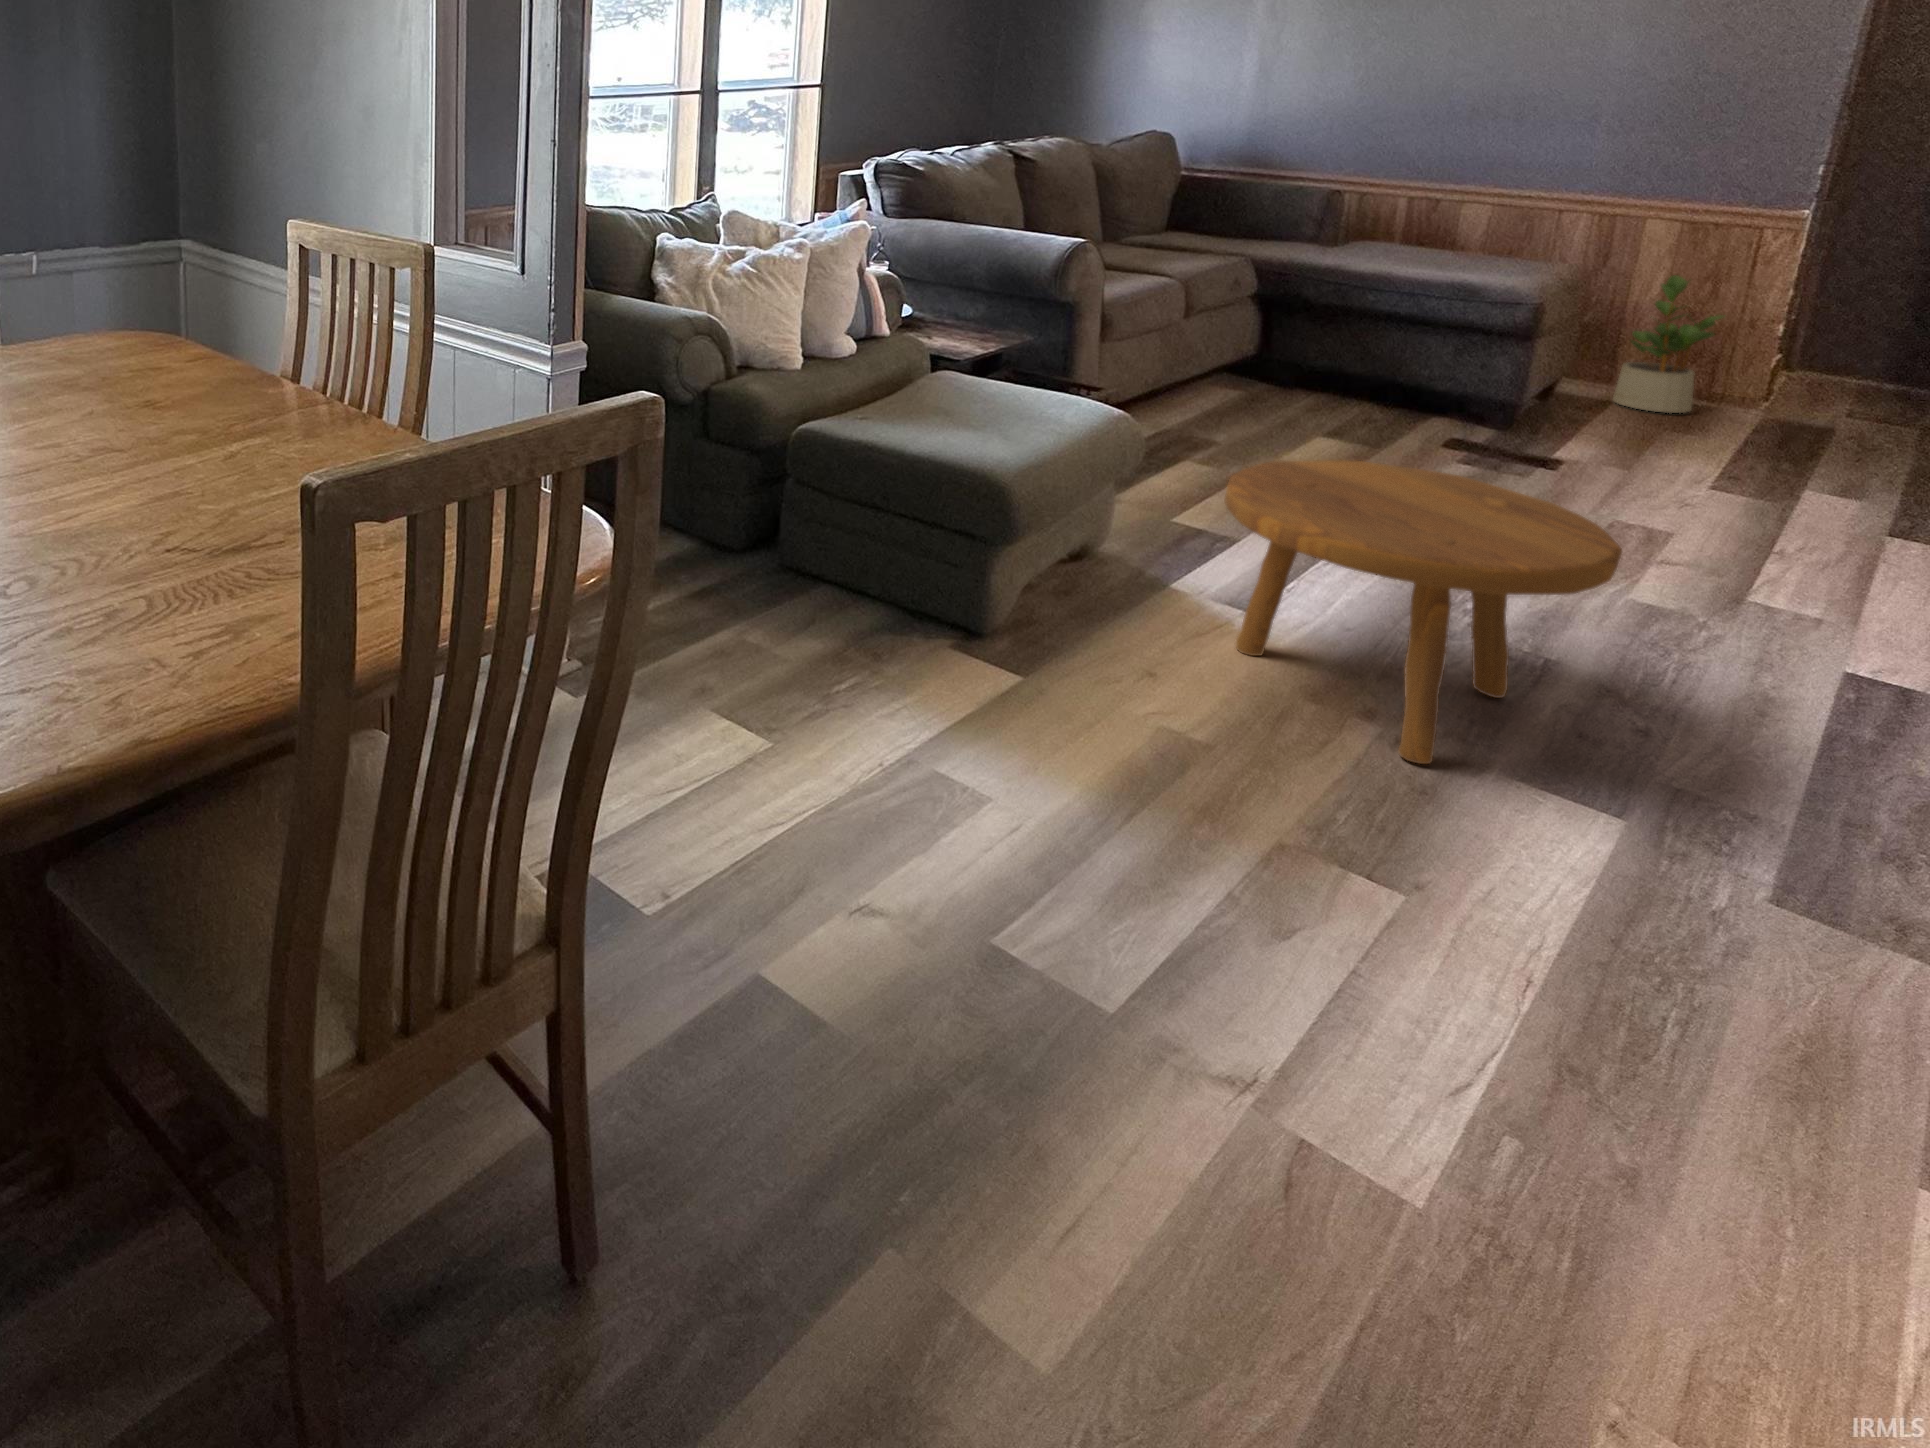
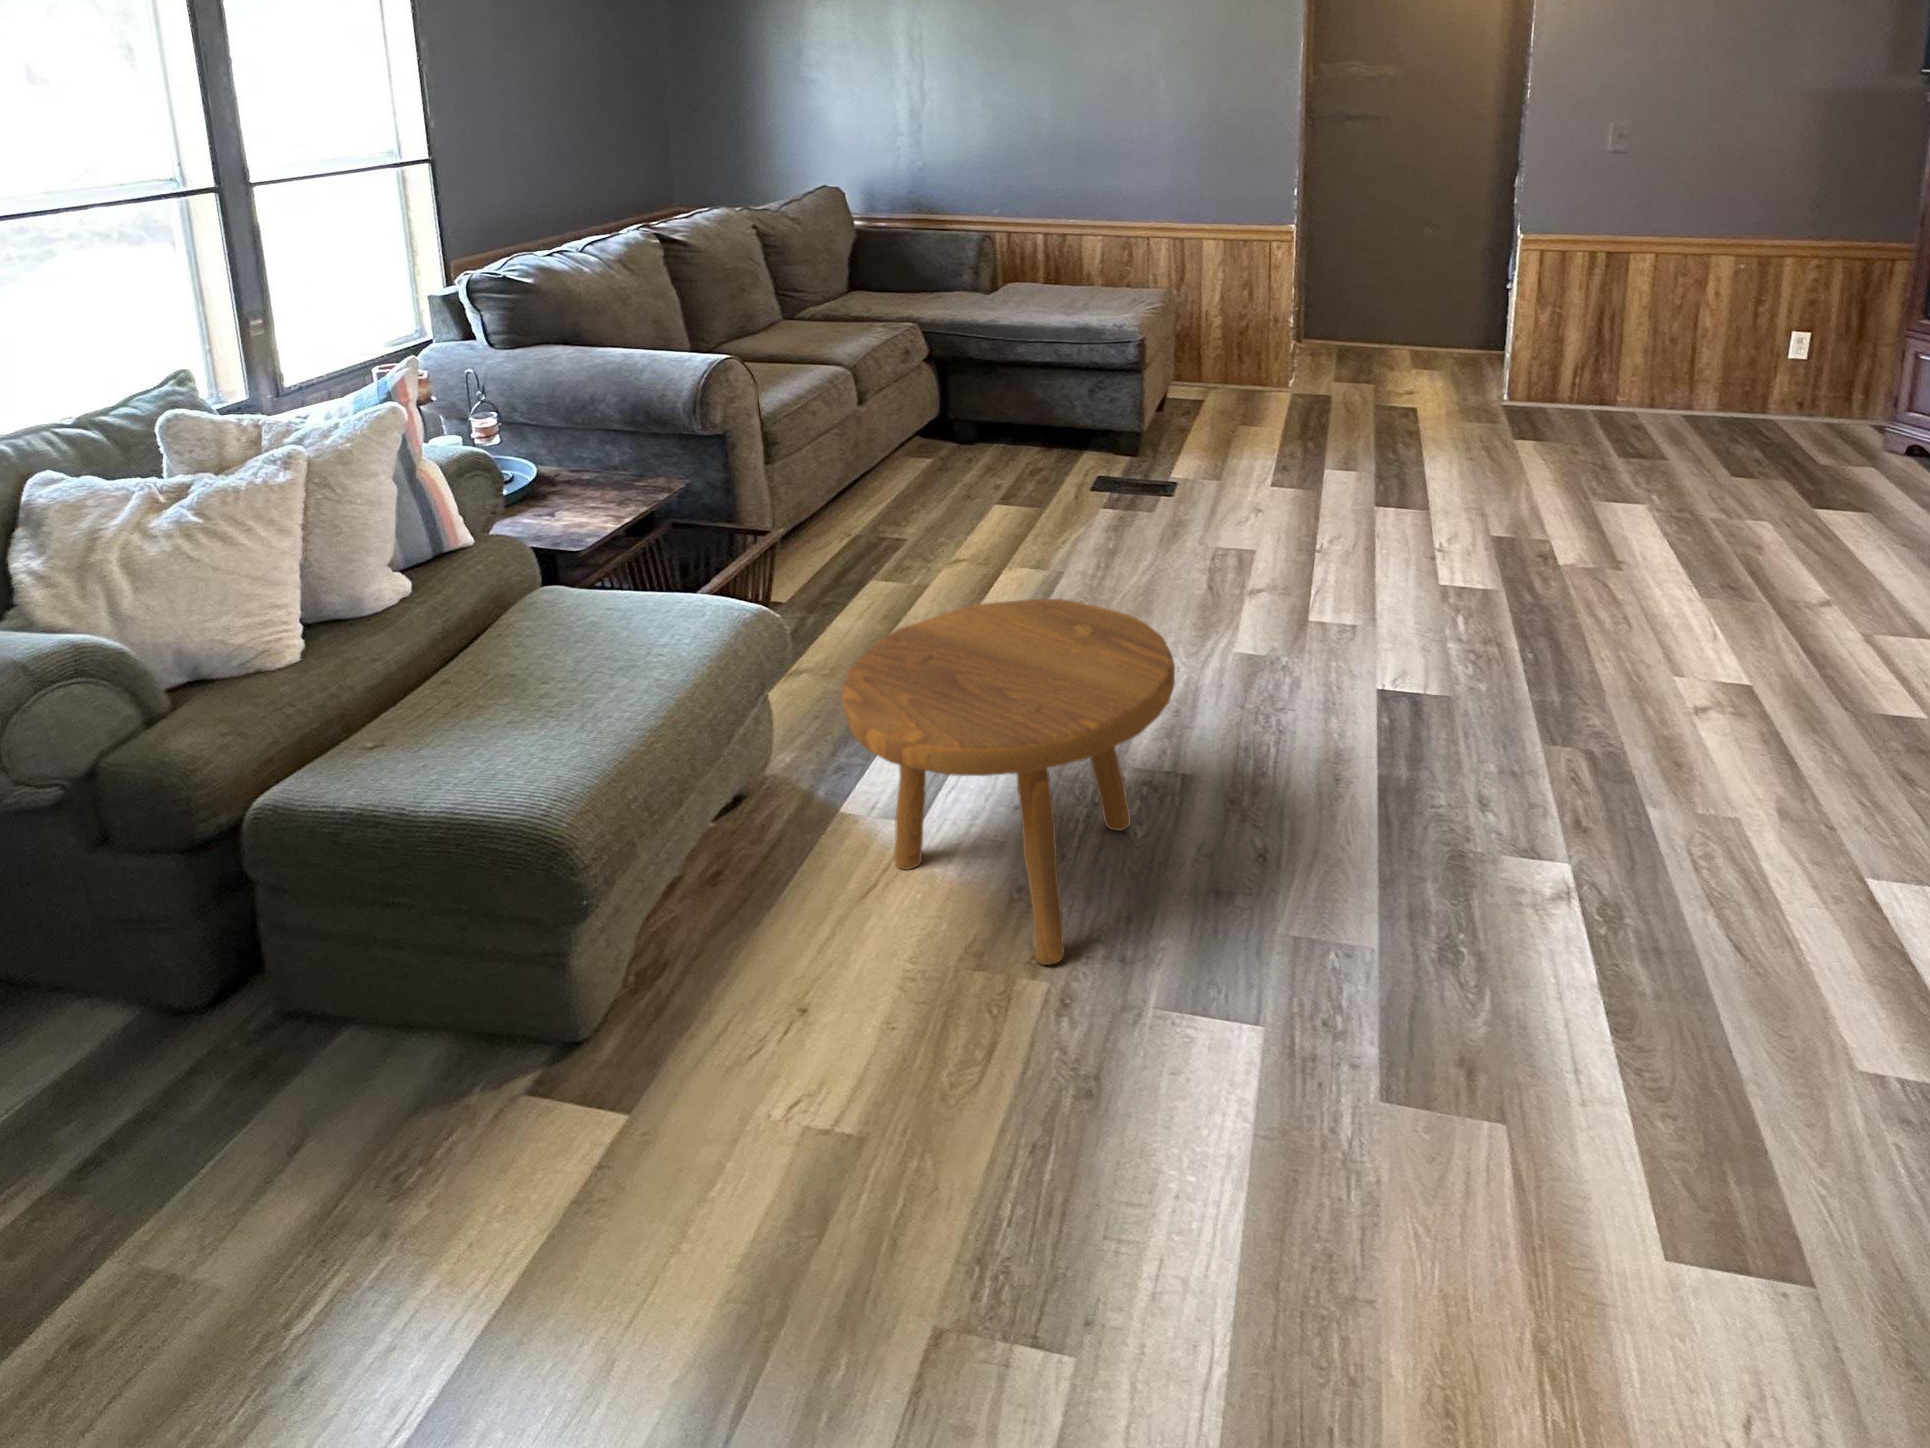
potted plant: present [1613,275,1723,413] -> none [1223,290,1280,417]

